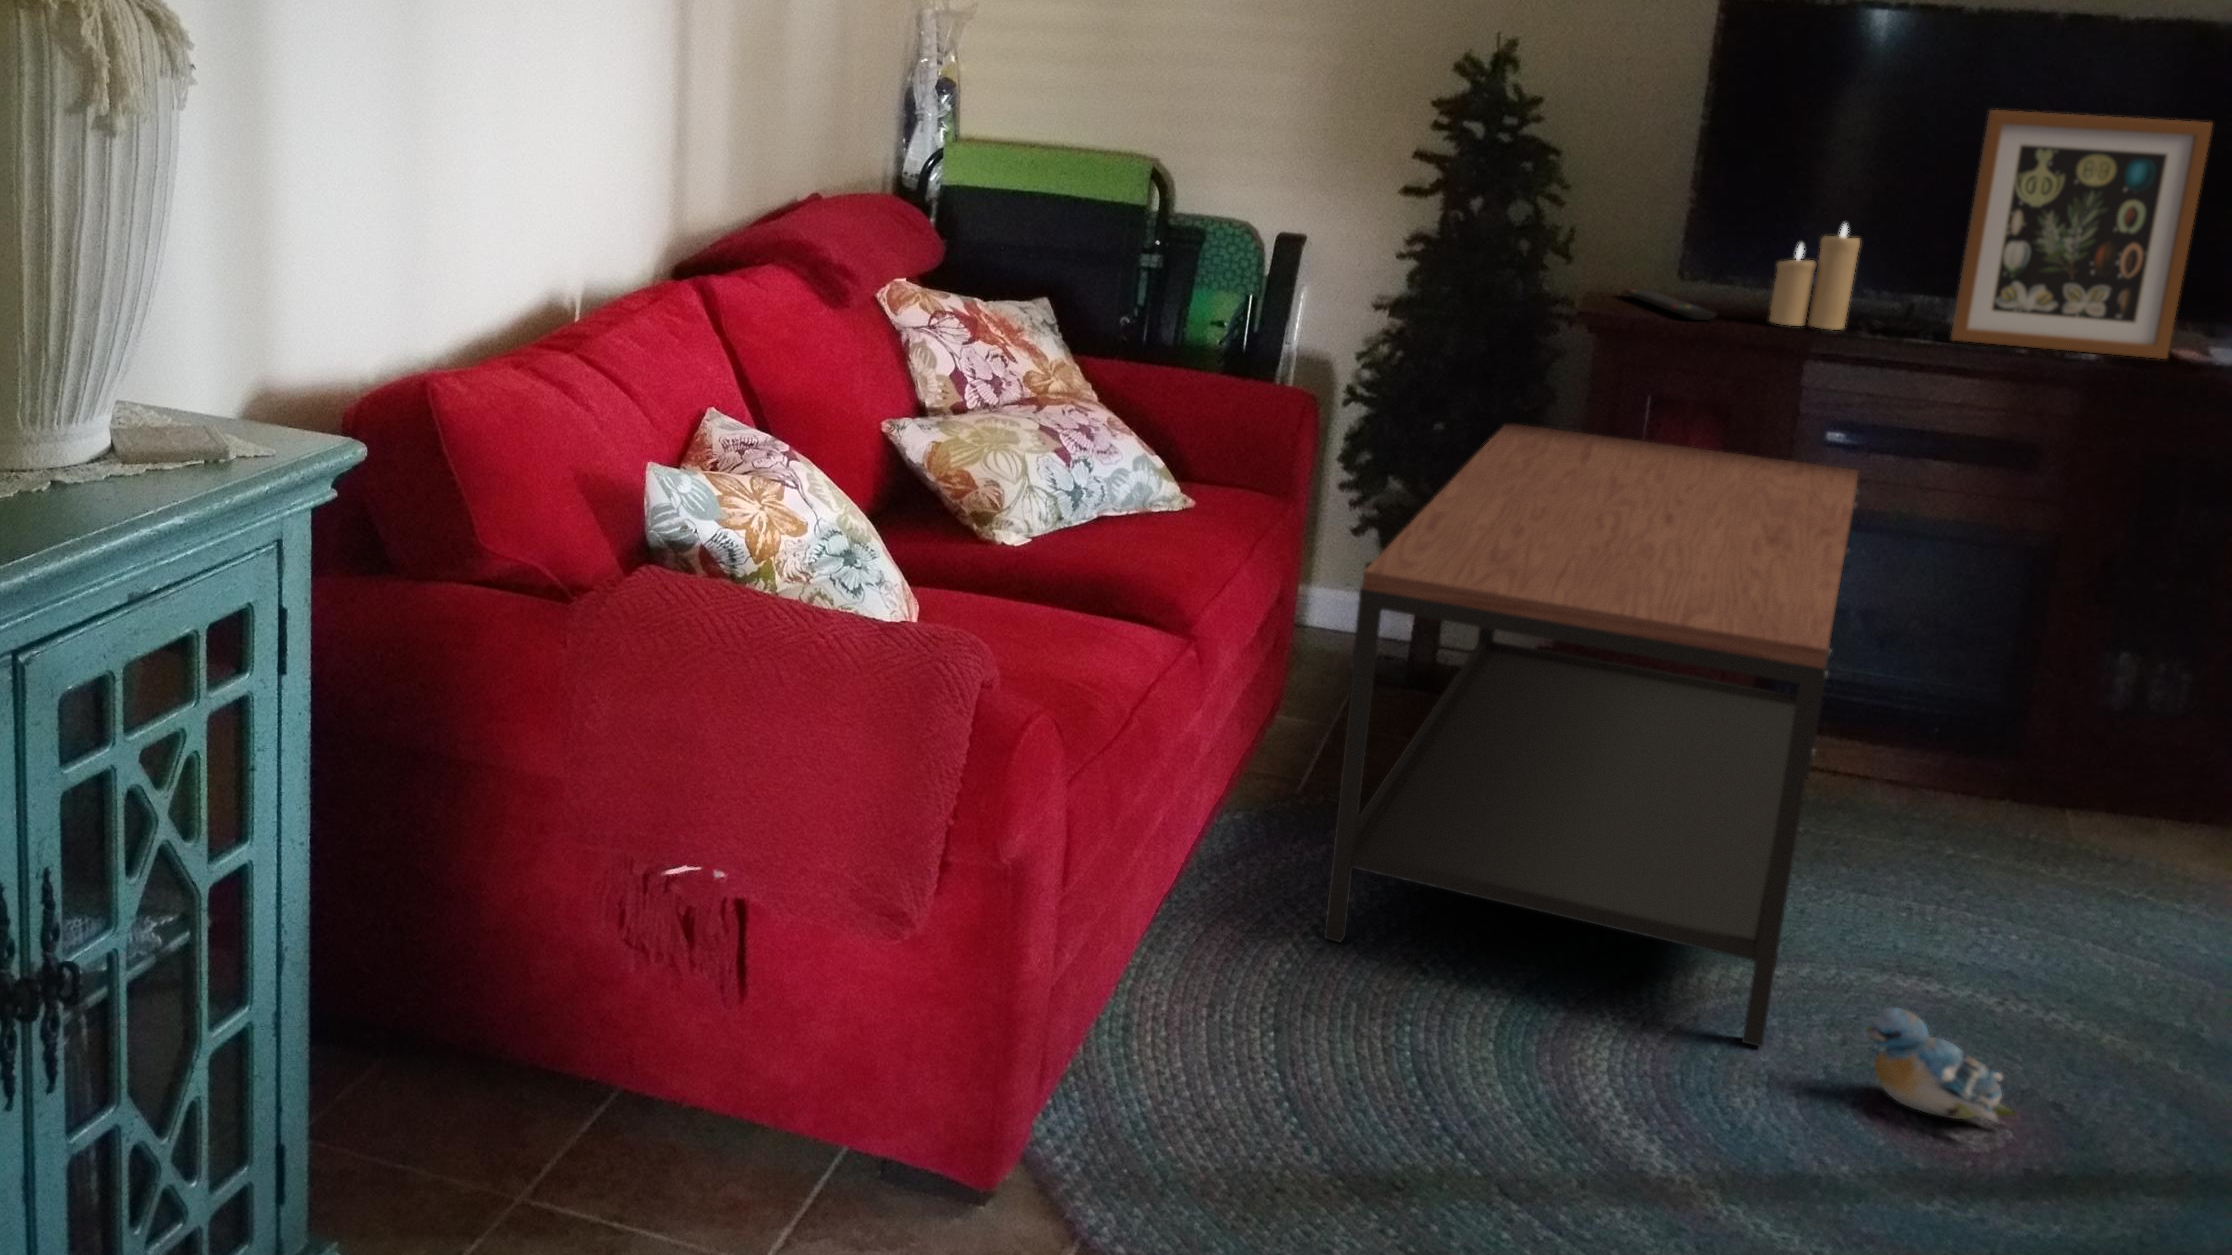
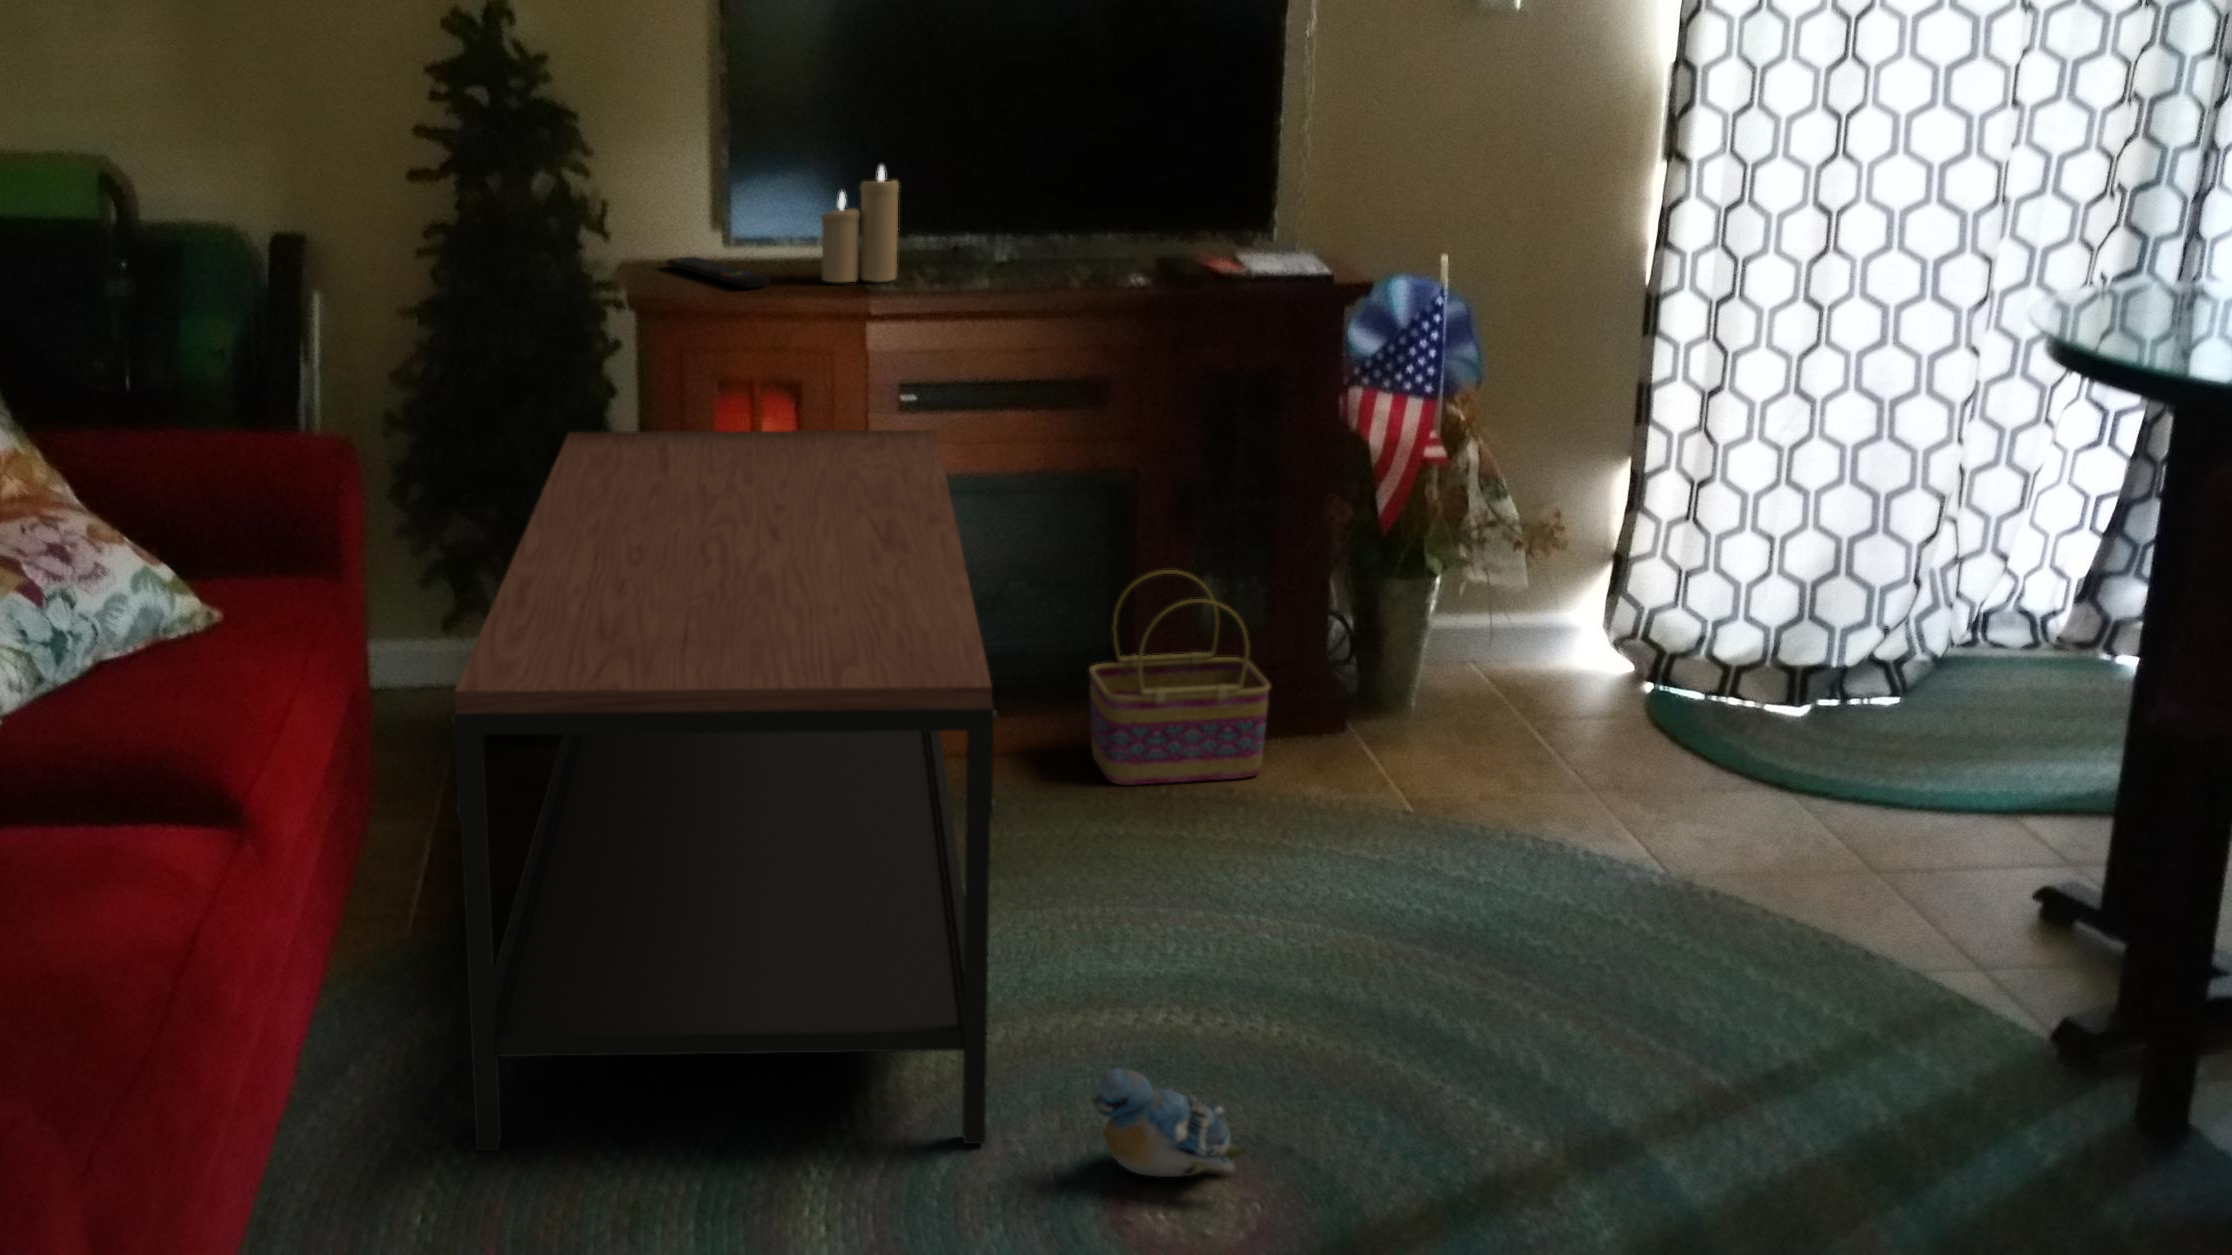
picture frame: present [1951,110,2212,359] -> none [998,31,1198,279]
basket: none [1978,642,2187,858] -> present [1089,570,1270,784]

